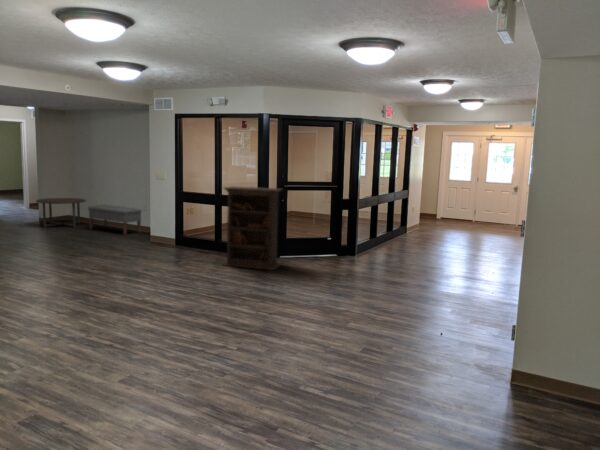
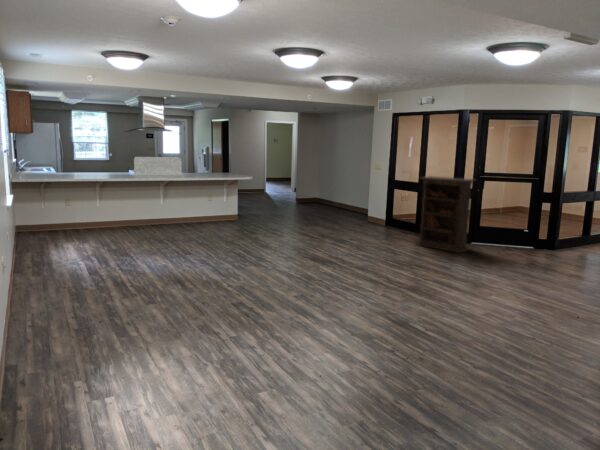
coffee table: present [36,198,86,227] -> none [290,183,324,207]
bench: present [88,205,141,235] -> none [324,190,364,215]

